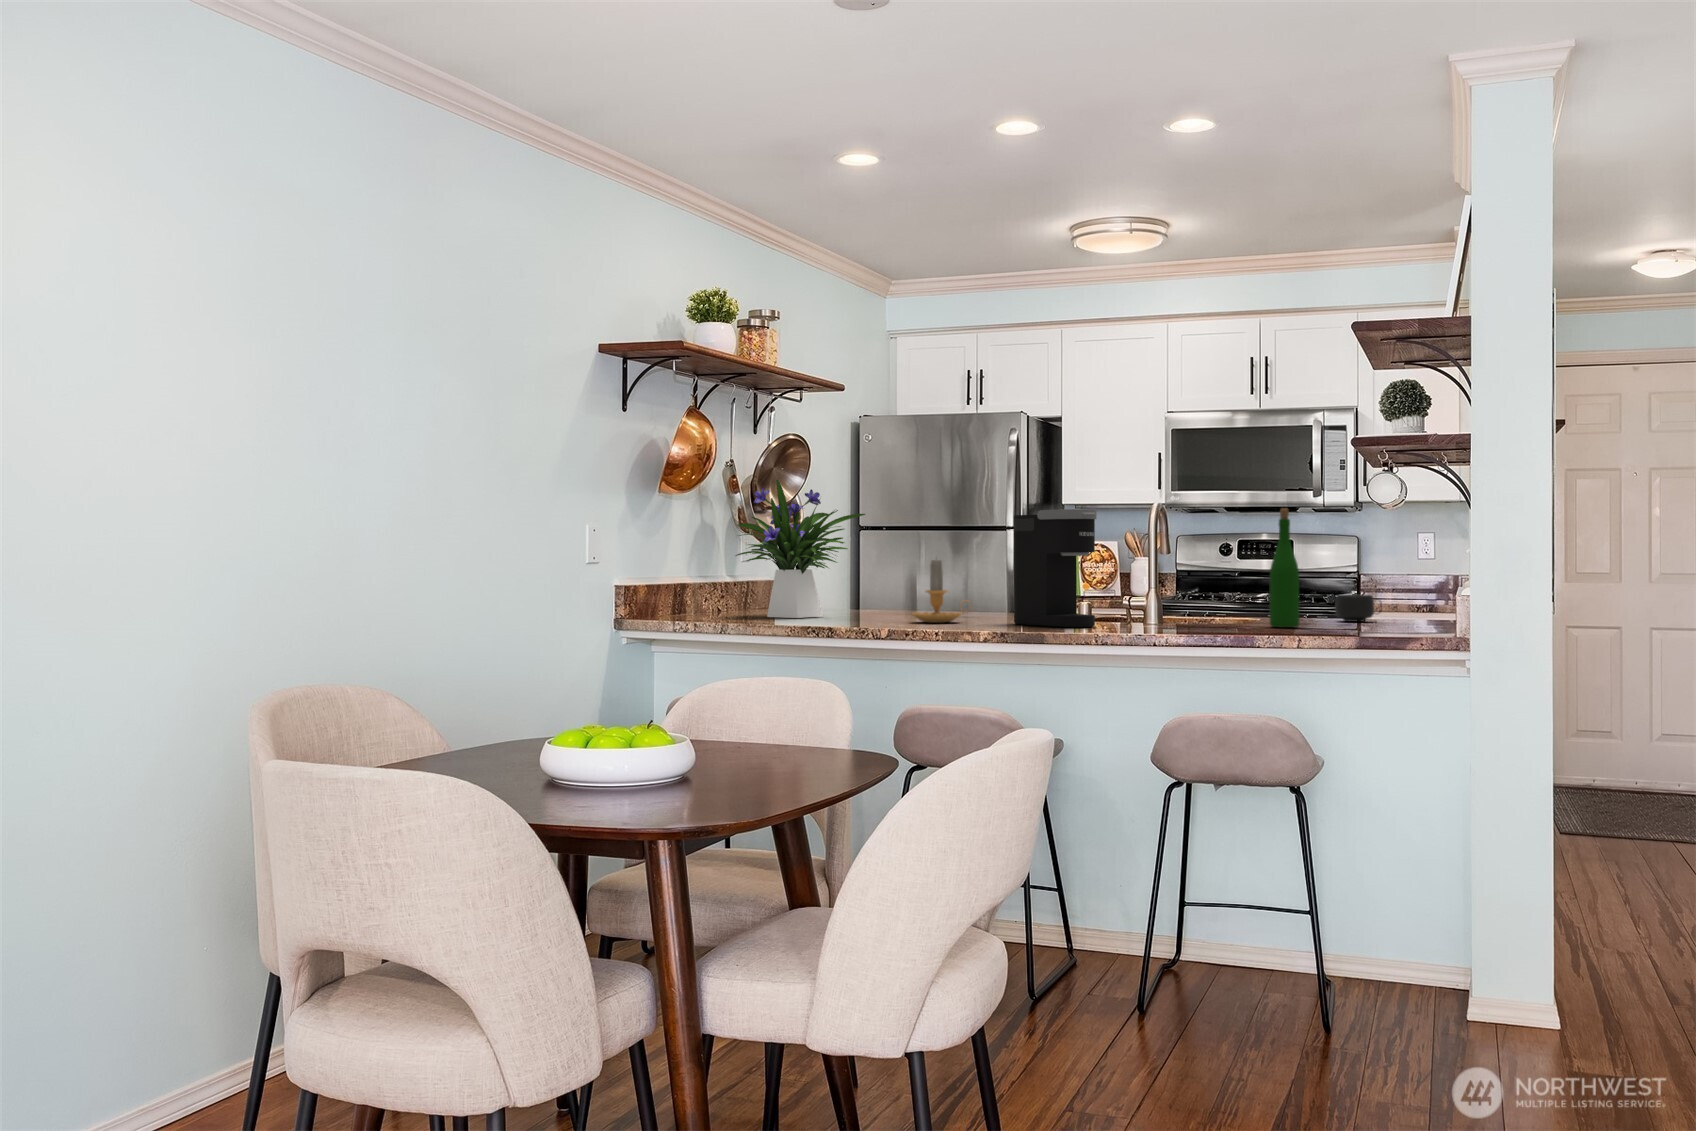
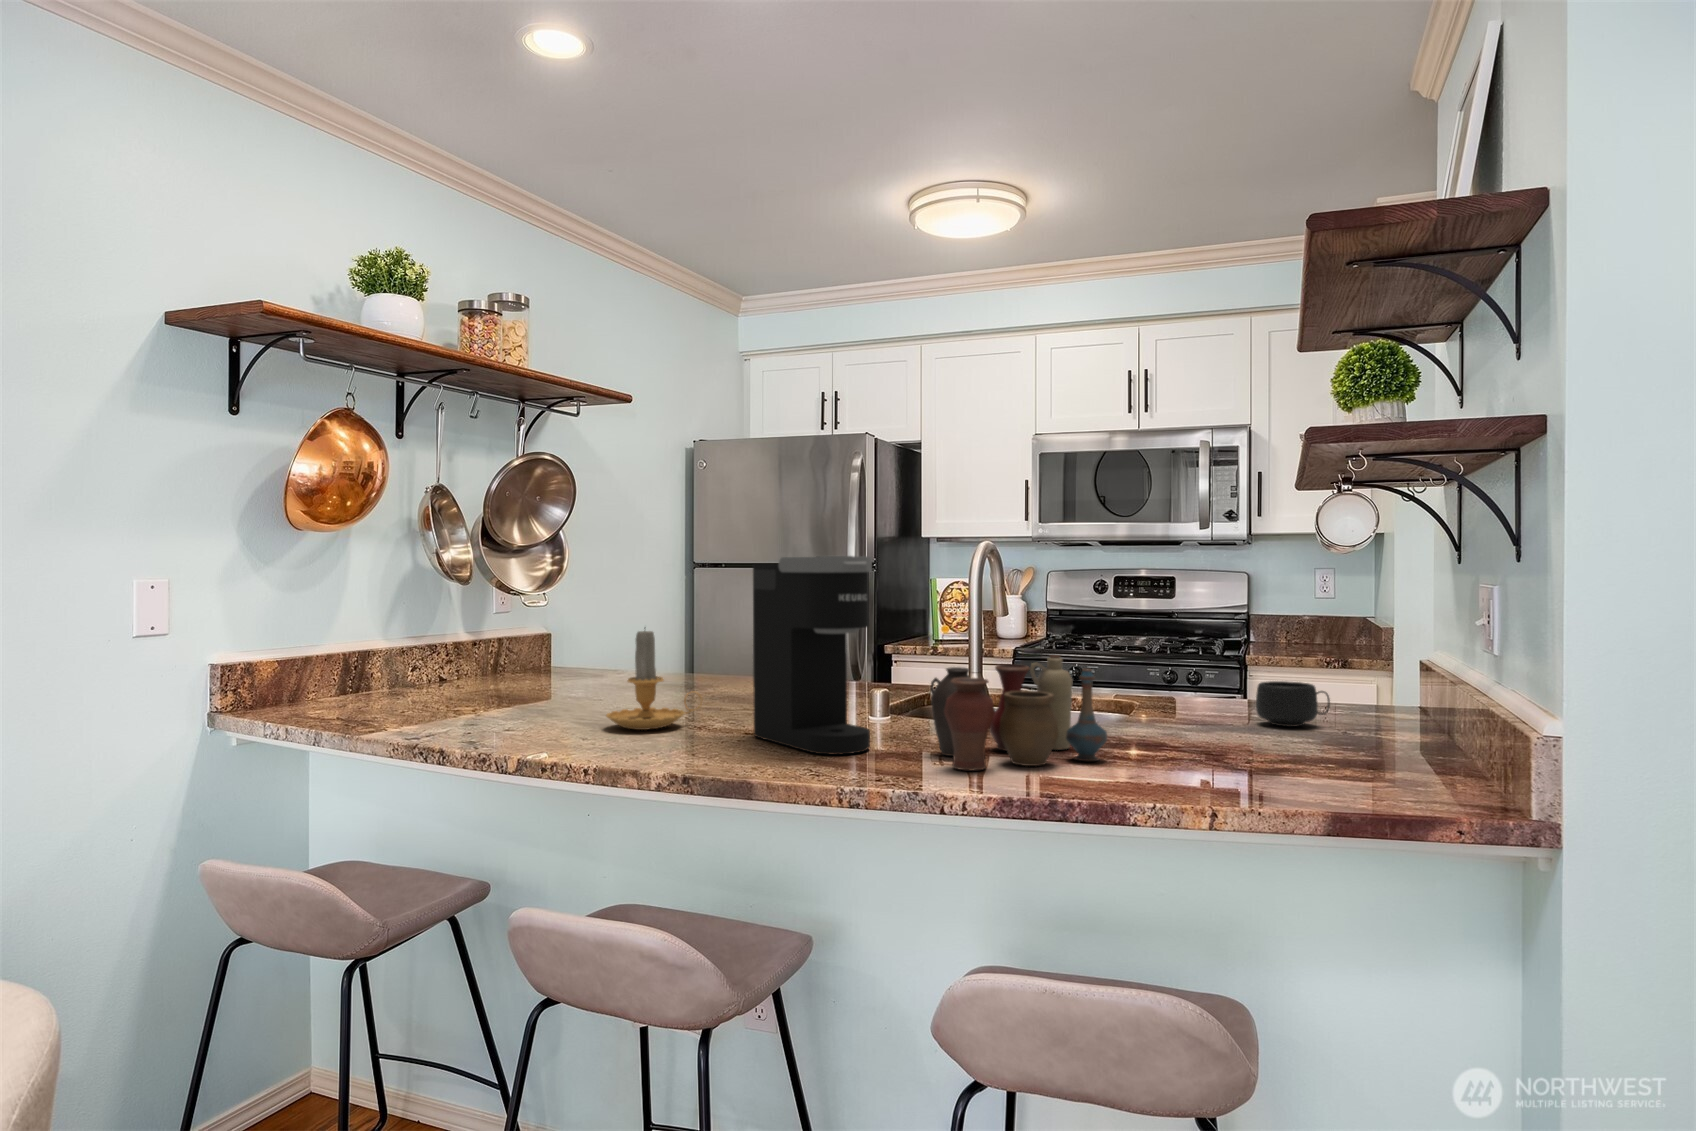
flower arrangement: present [735,479,865,618] -> none [381,508,578,708]
wine bottle: present [1270,508,1299,627] -> none [1158,554,1209,756]
vase: none [1132,570,1239,630] -> present [930,655,1107,771]

